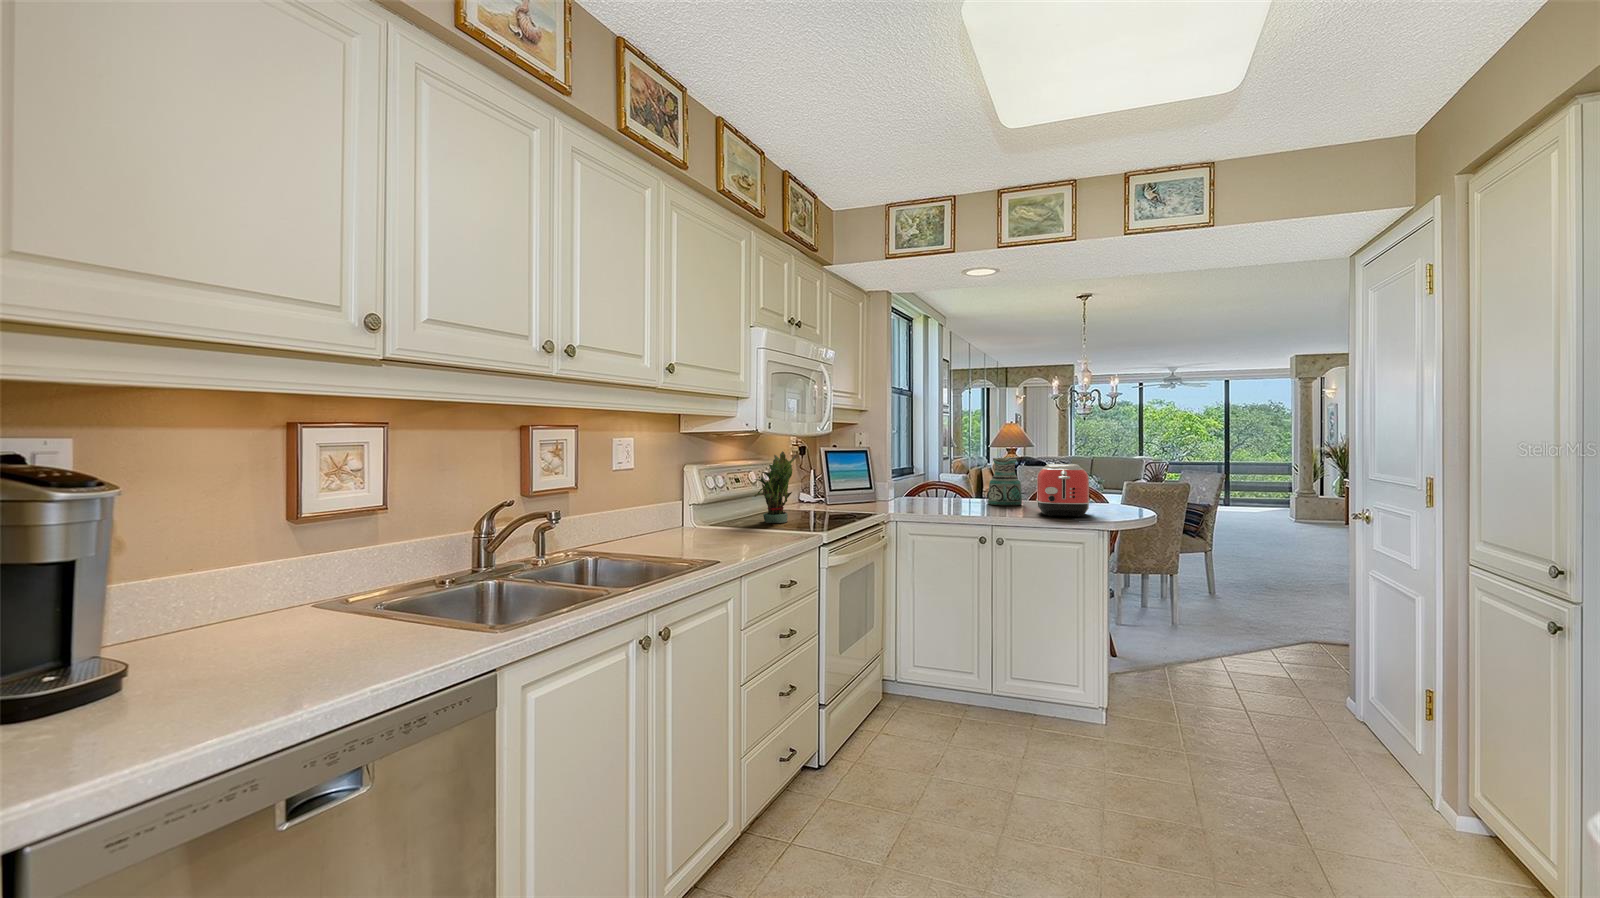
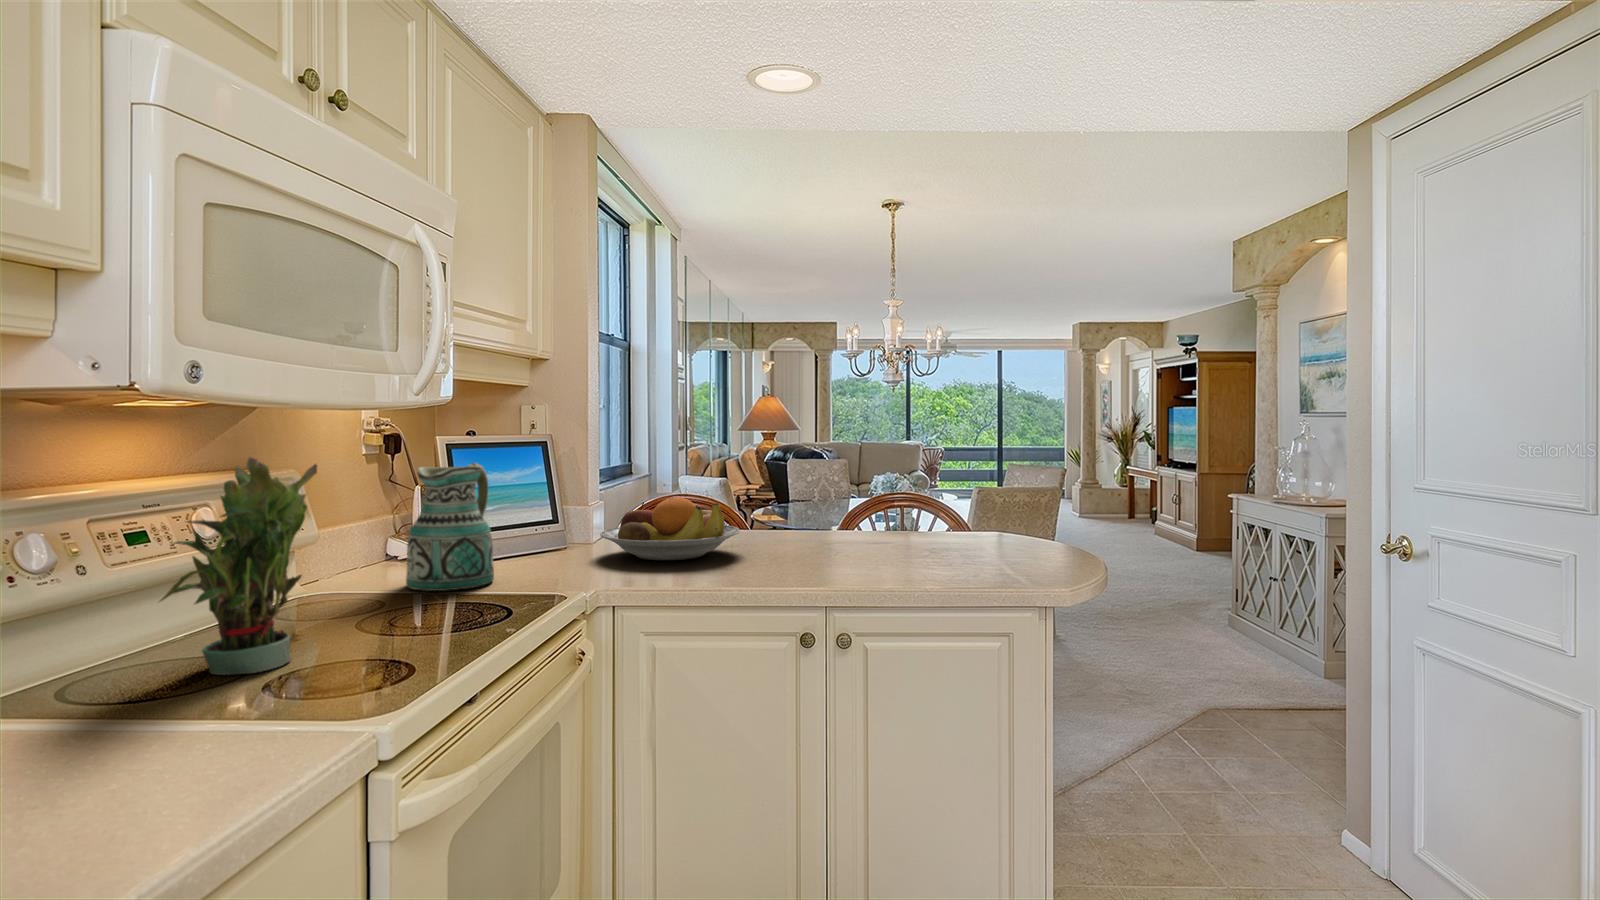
ceramic pitcher: present [988,457,1022,505] -> present [406,463,494,591]
toaster: present [1036,464,1090,517] -> none [900,468,1010,580]
fruit bowl: none [892,477,959,506] -> present [600,497,740,560]

